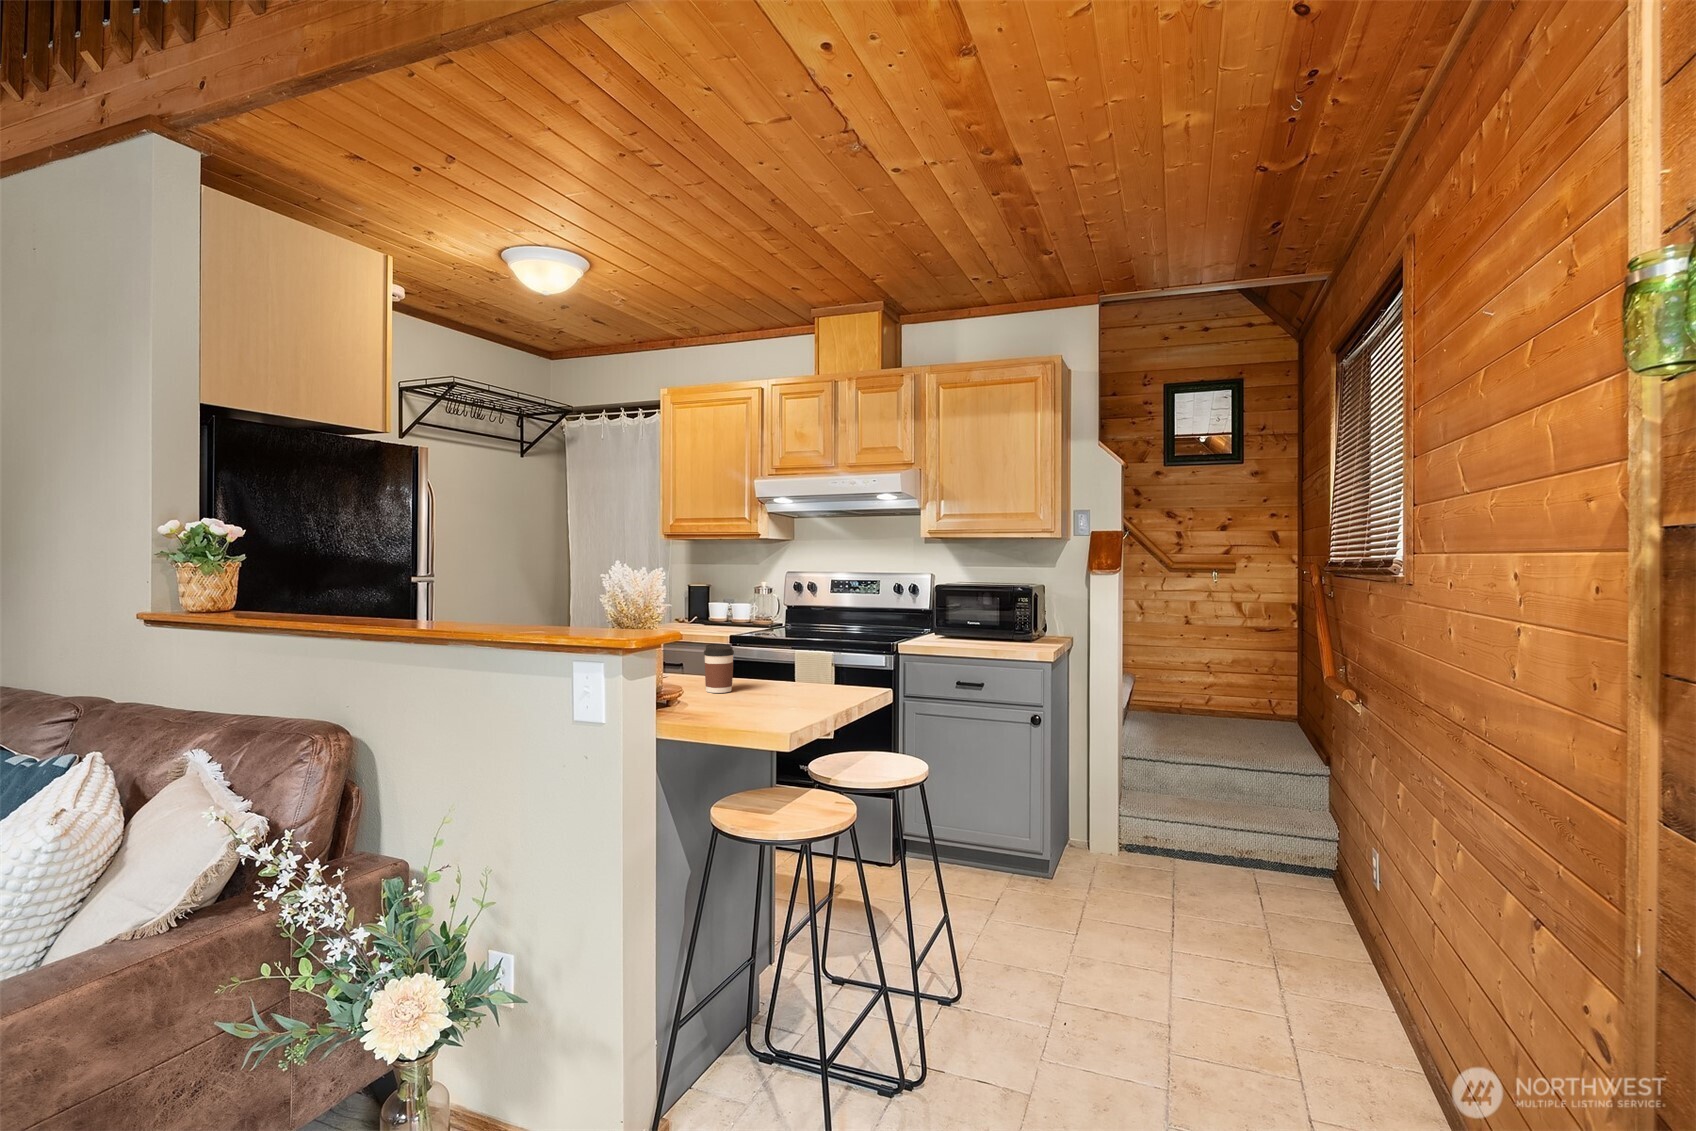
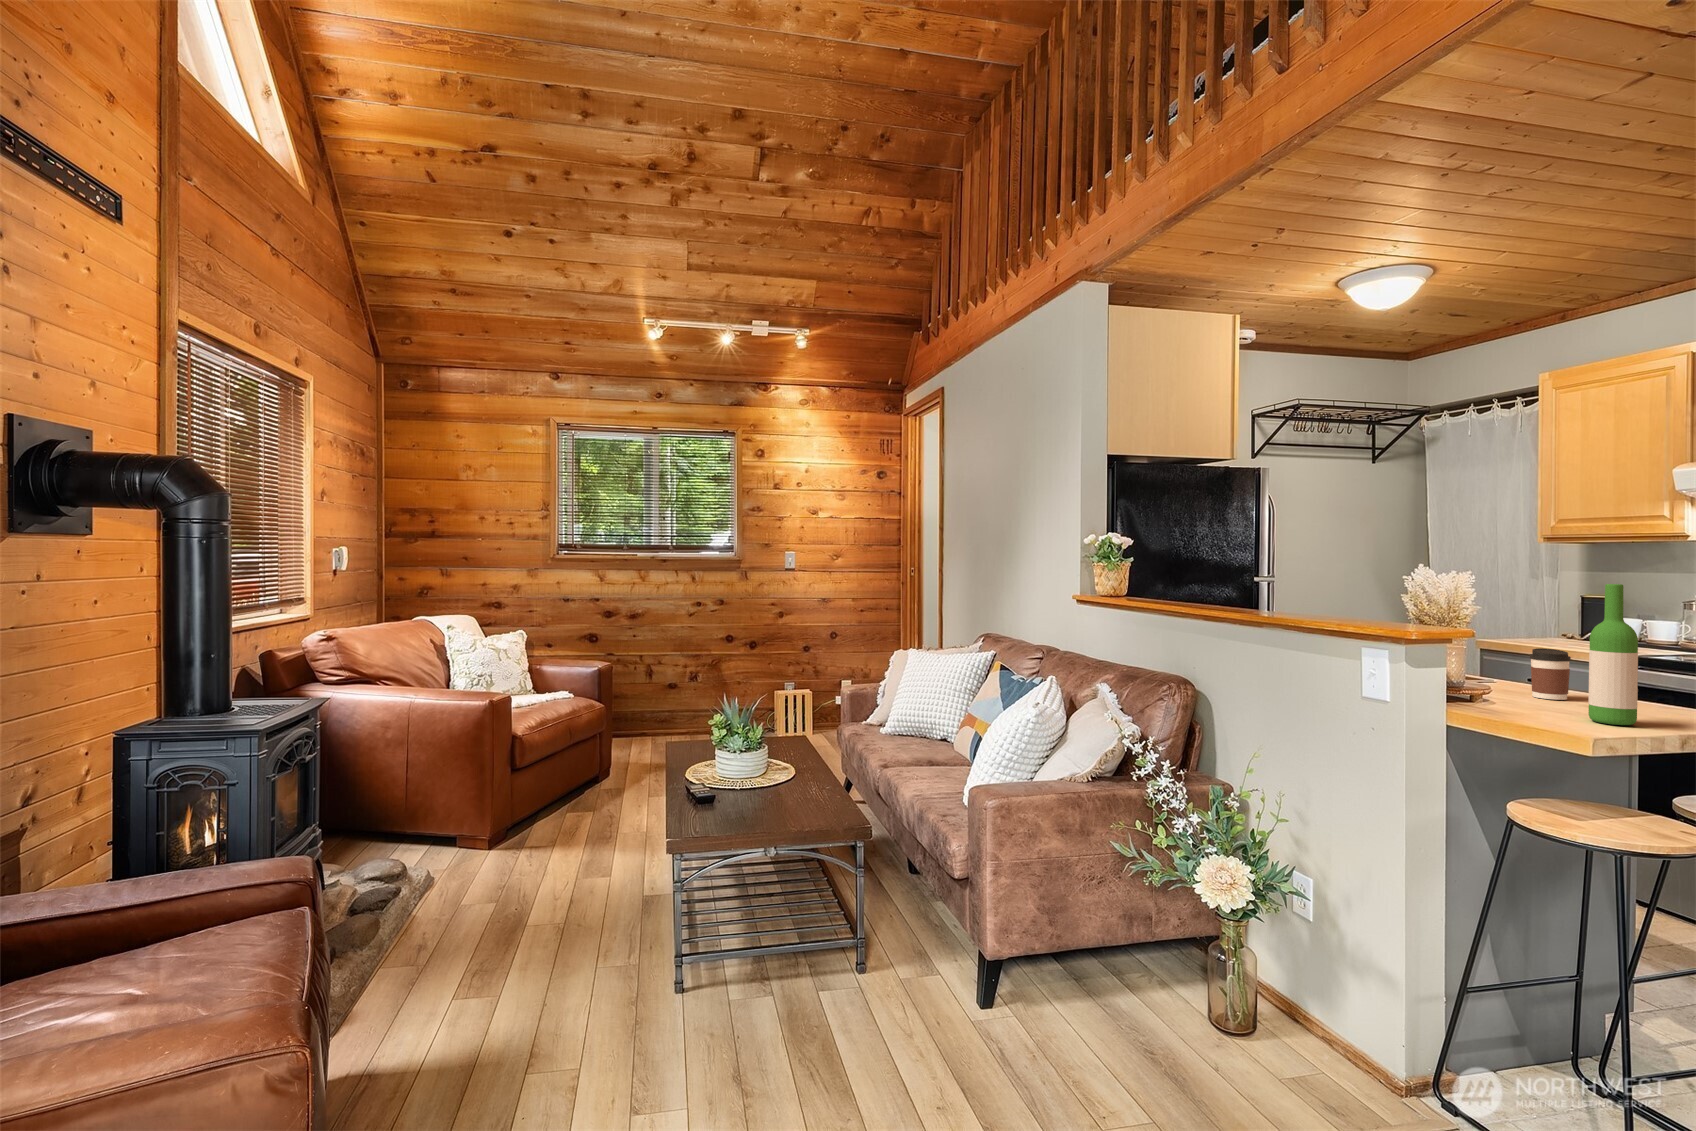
wine bottle: none [762,583,795,714] -> present [1588,584,1638,725]

